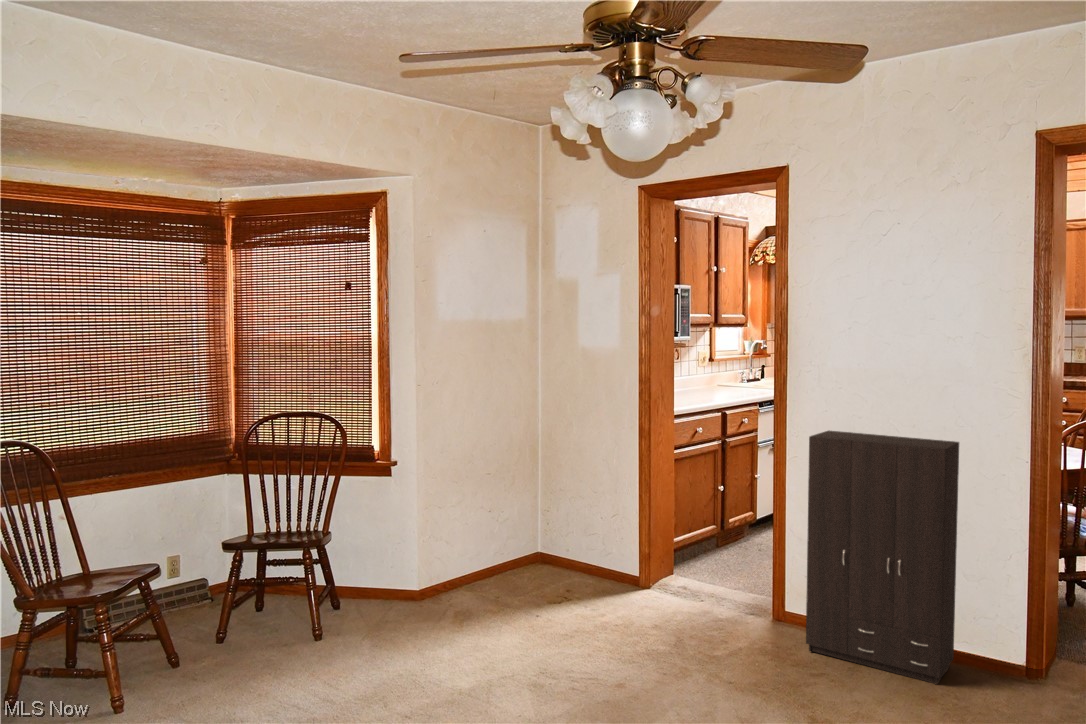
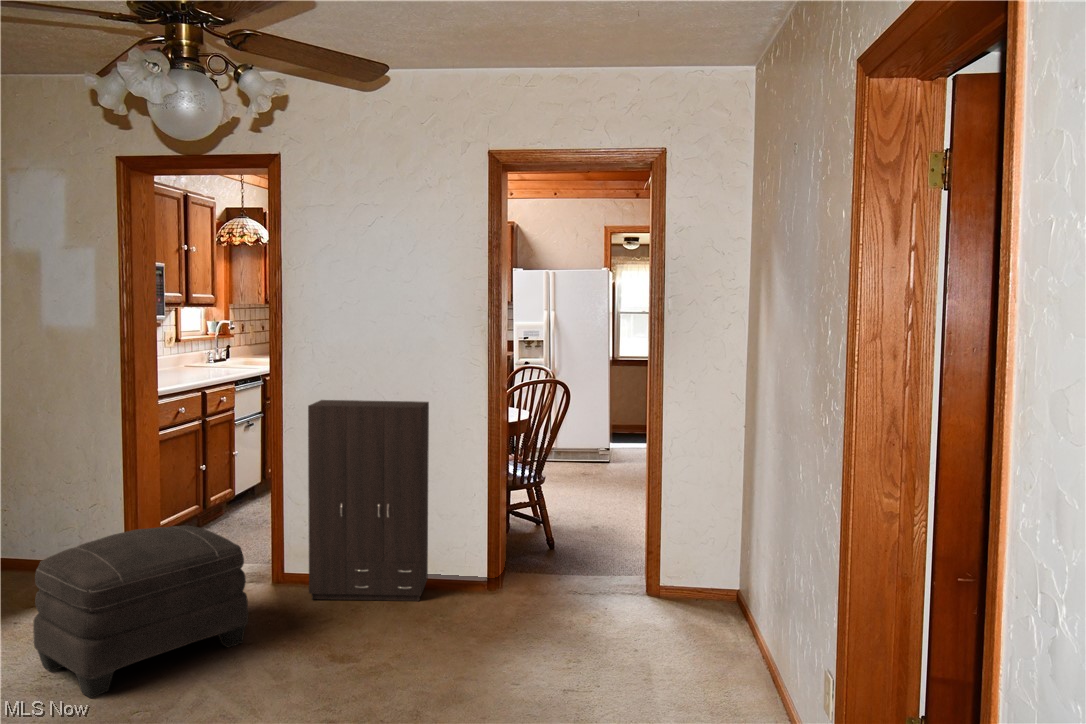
ottoman: none [546,545,732,701] -> present [33,526,248,698]

